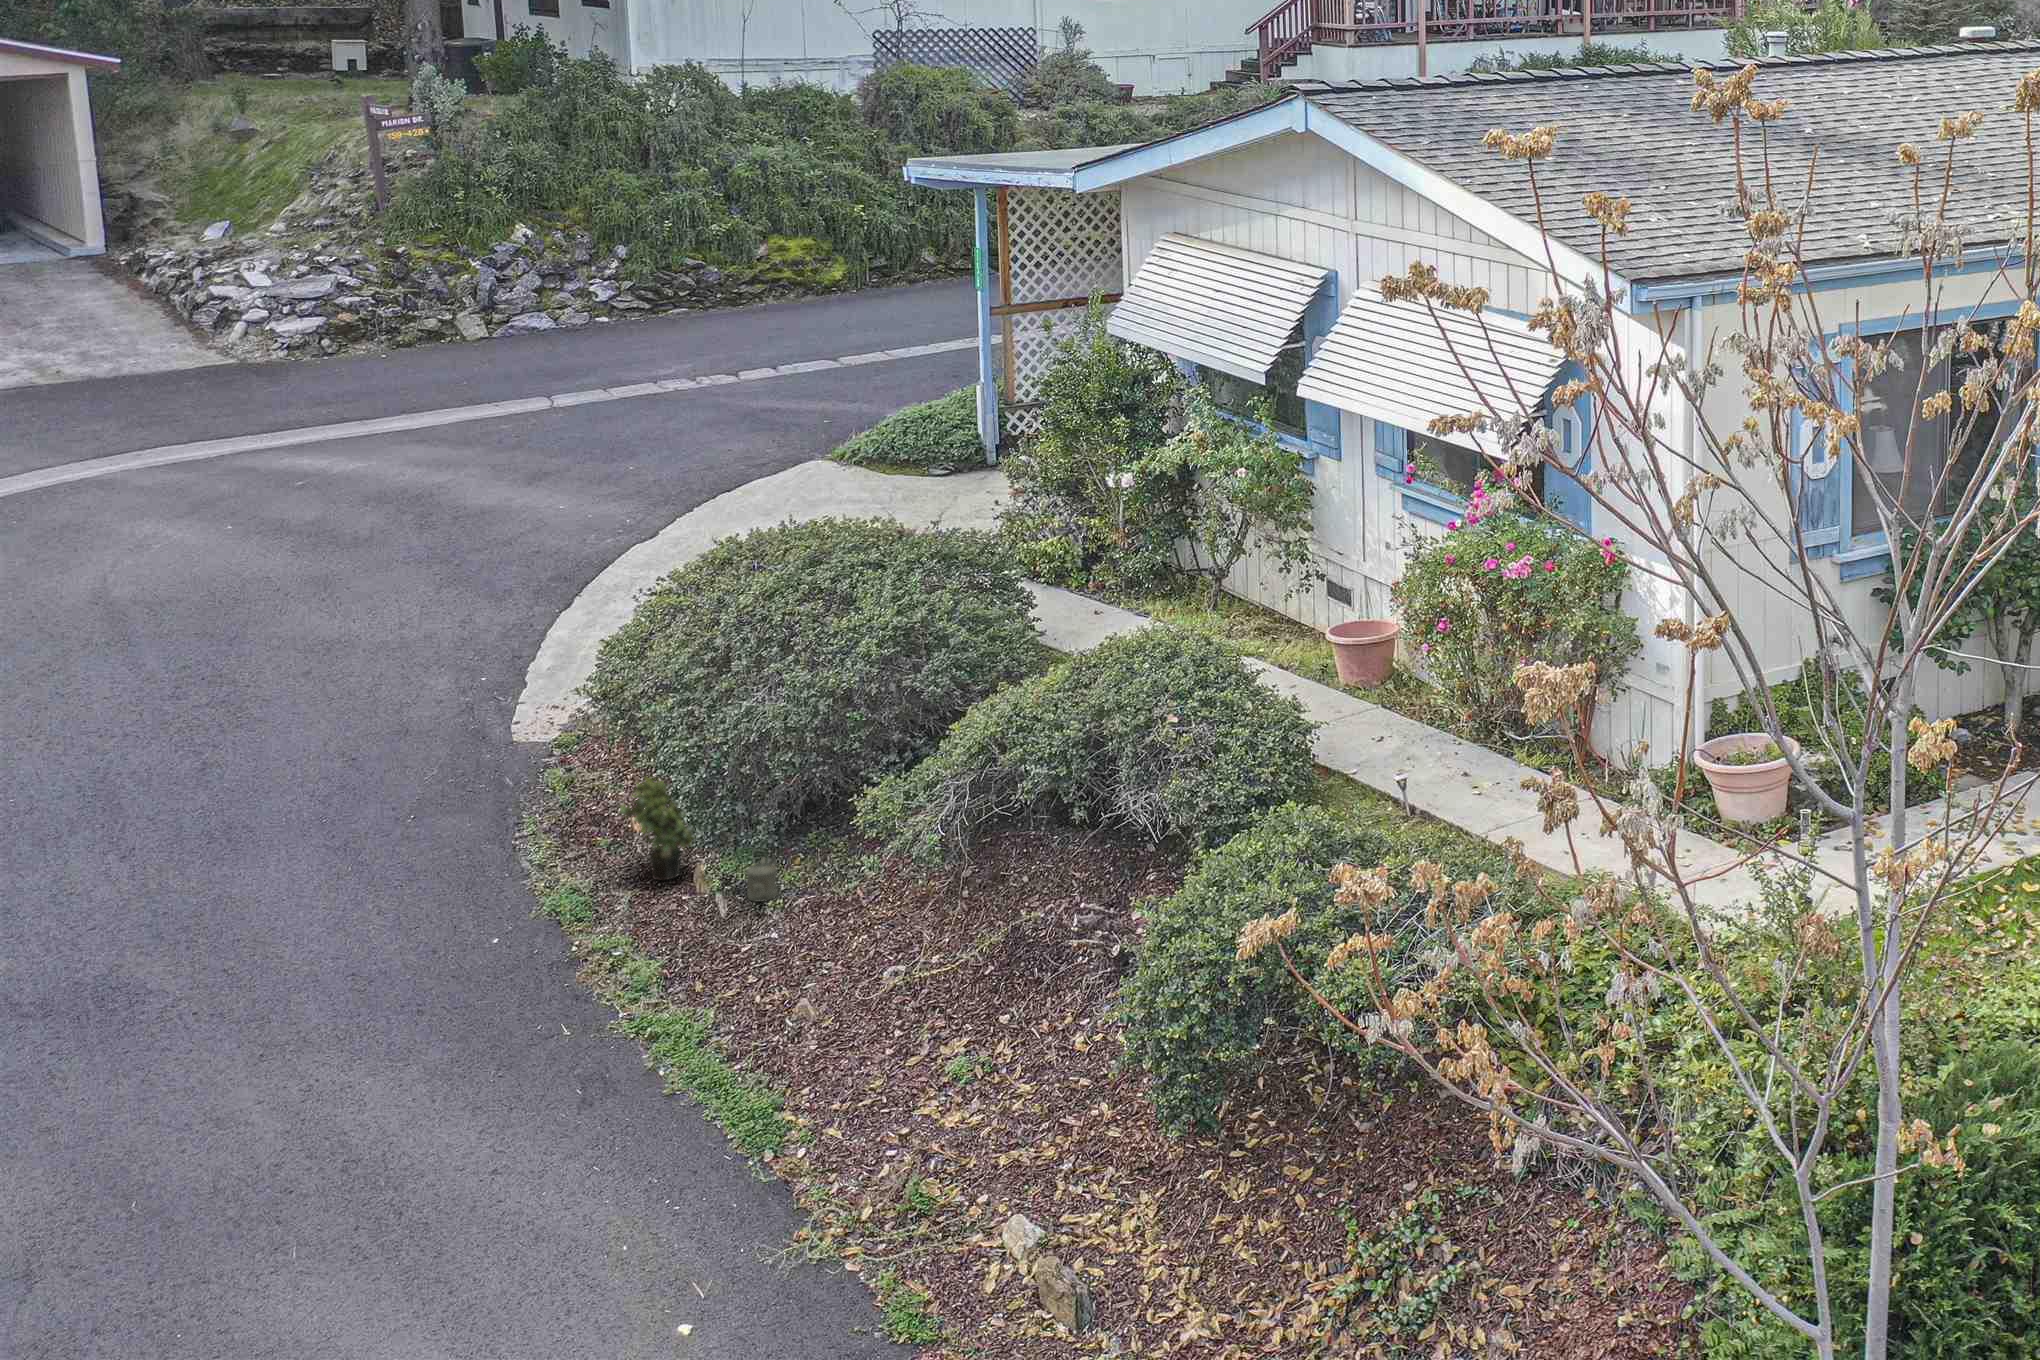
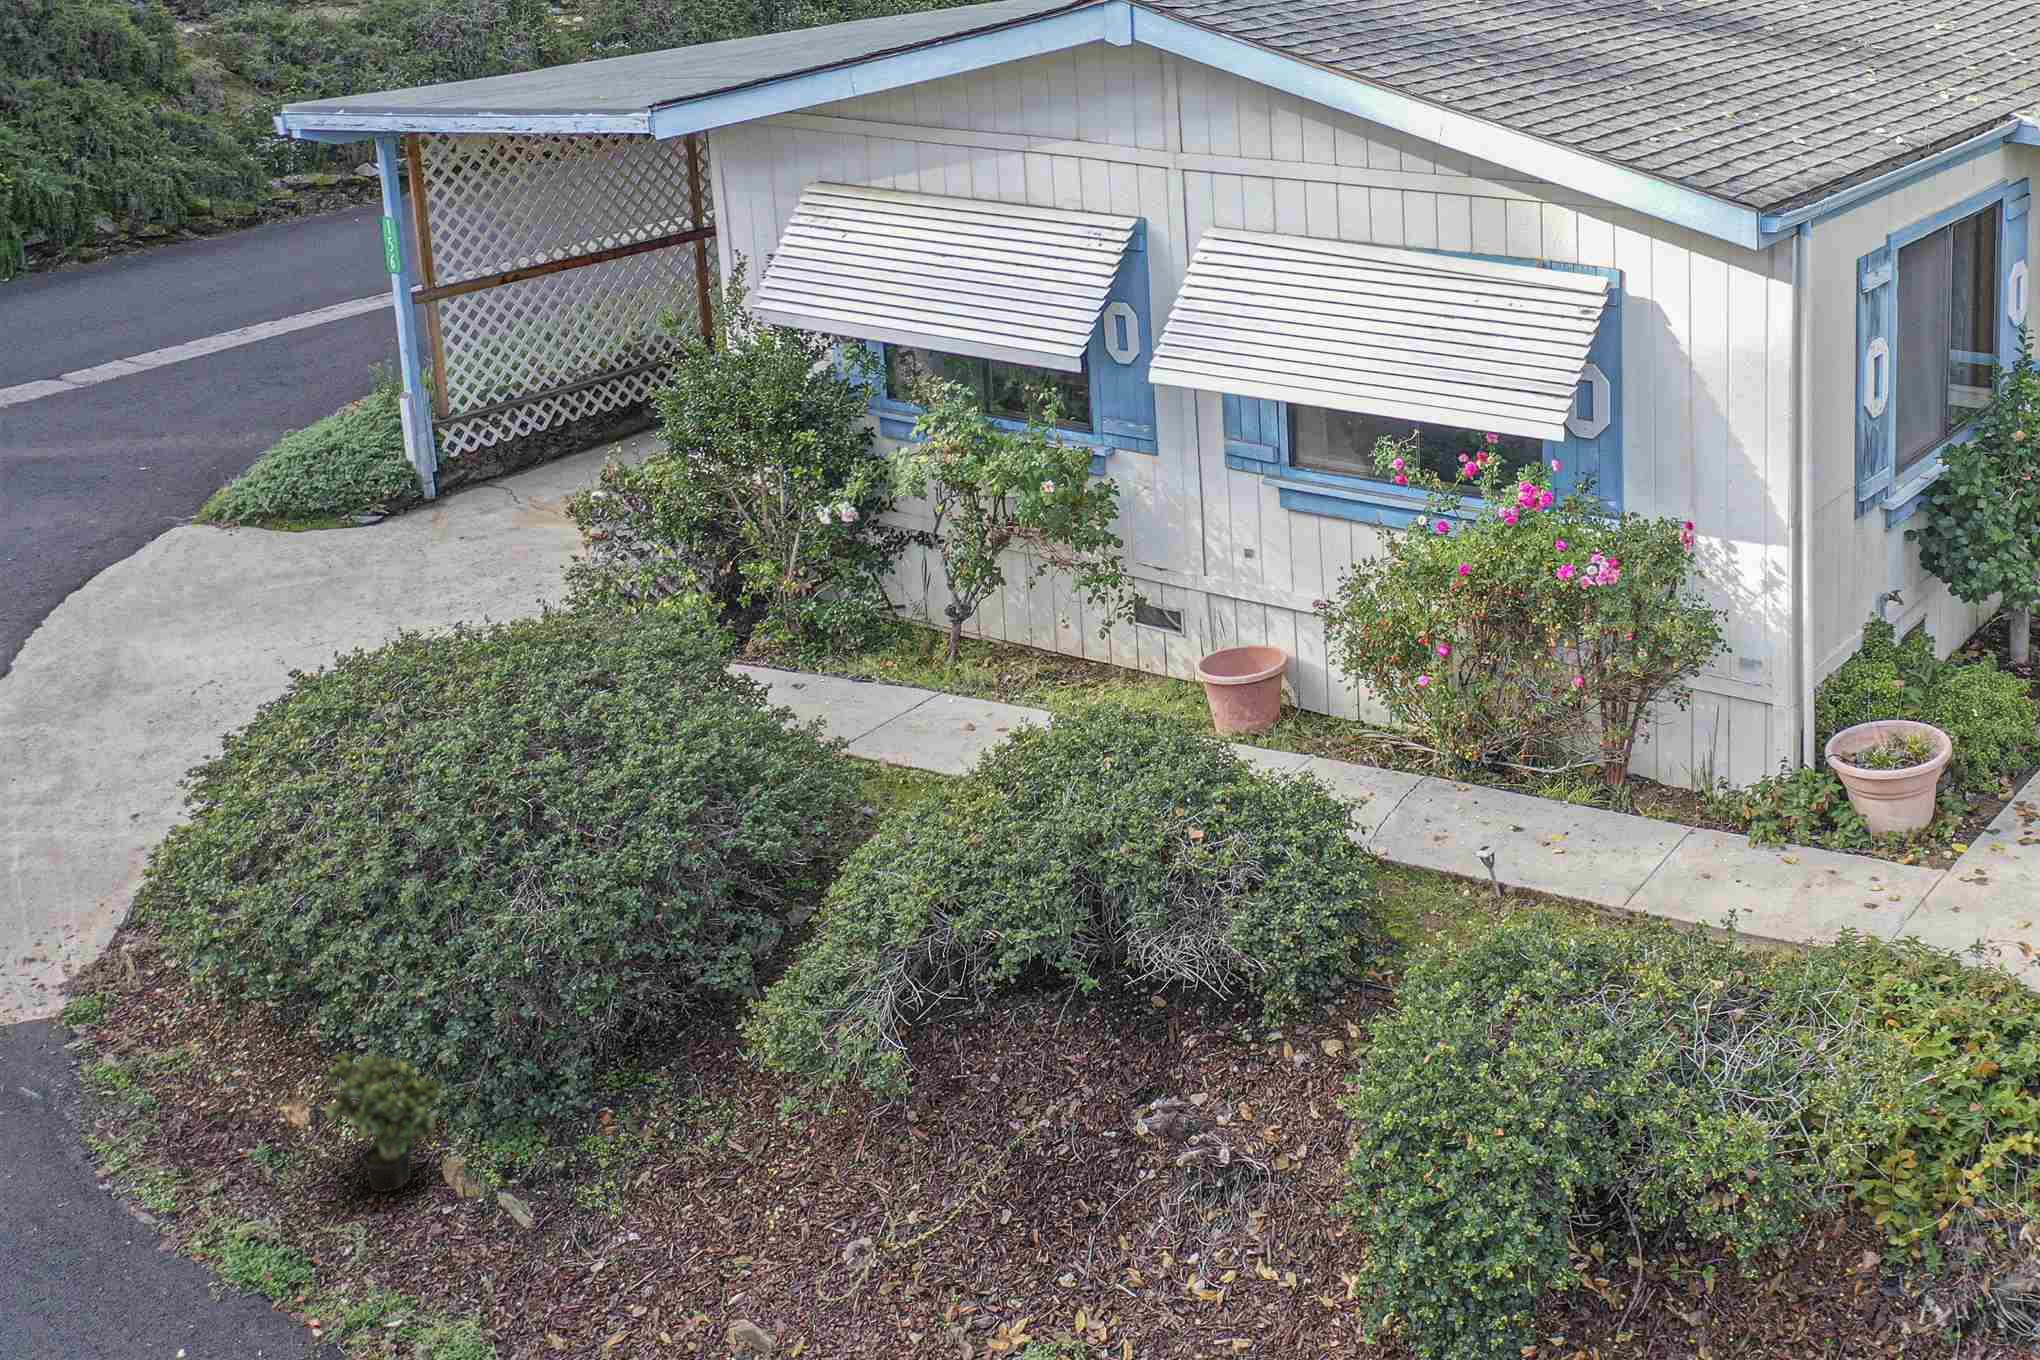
watering can: present [746,858,778,902] -> none [533,1123,582,1189]

